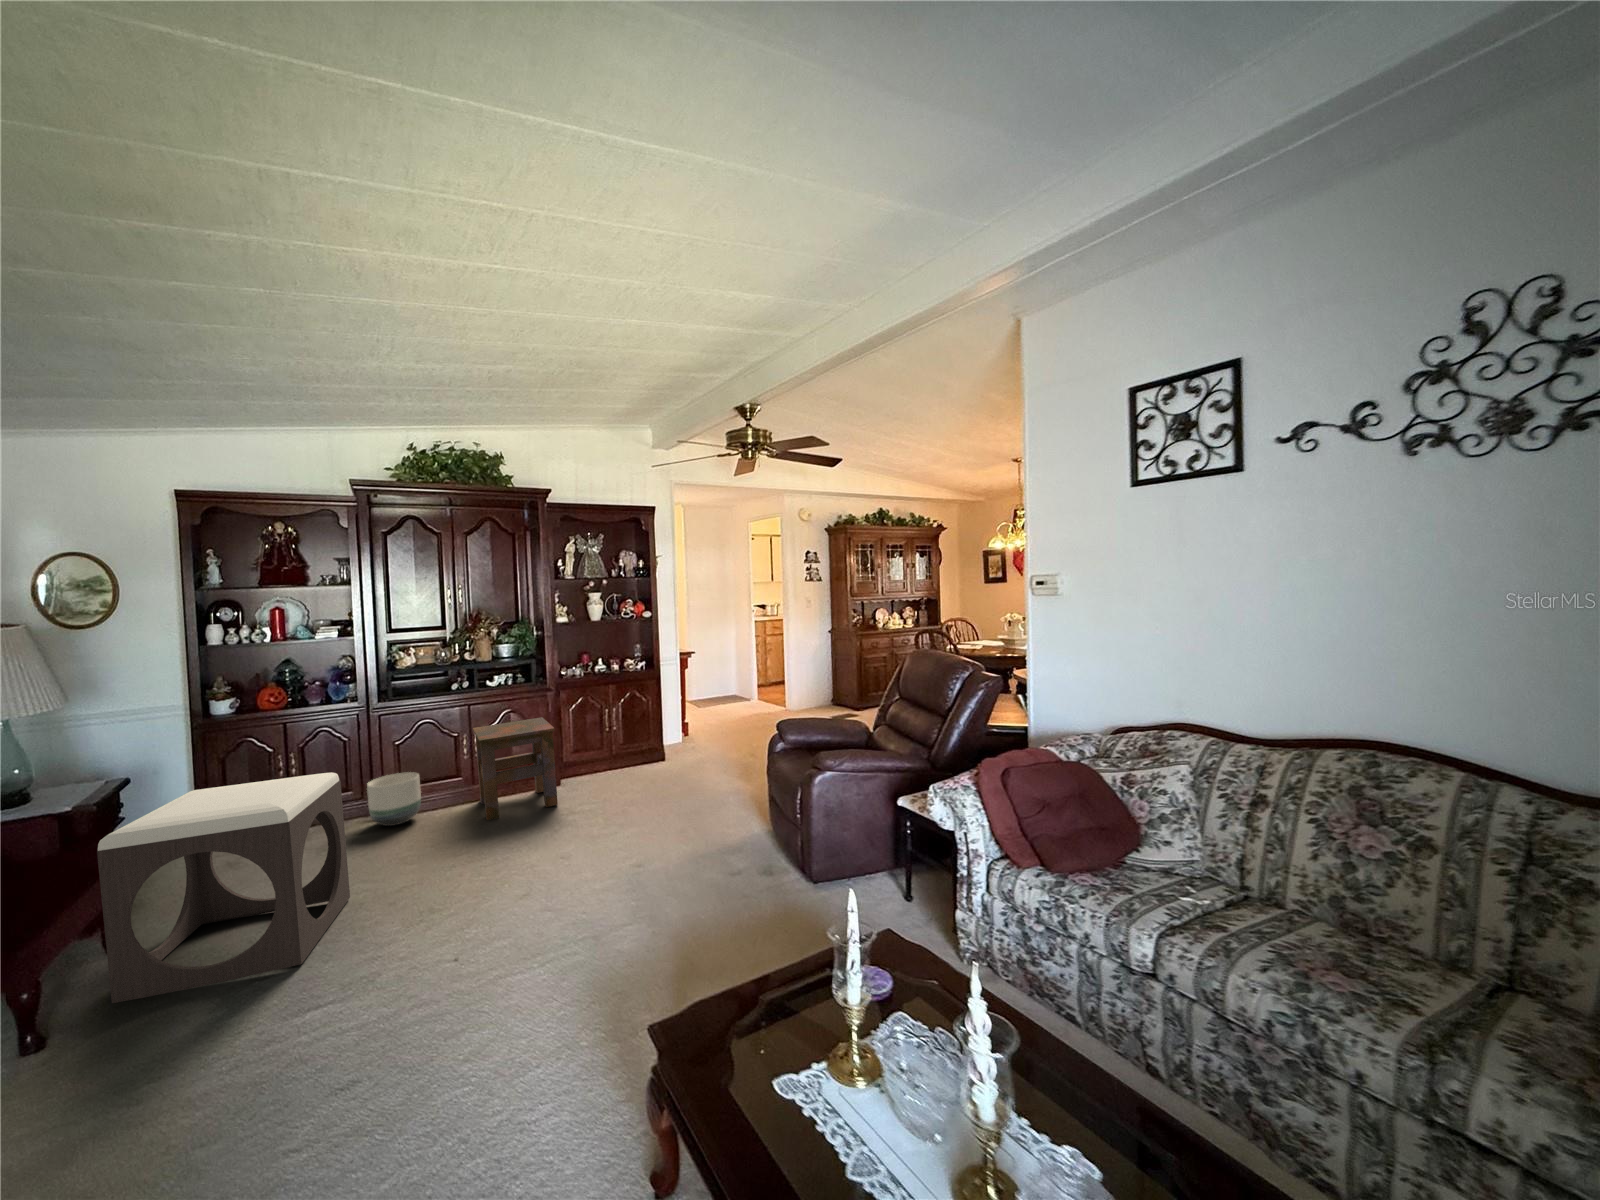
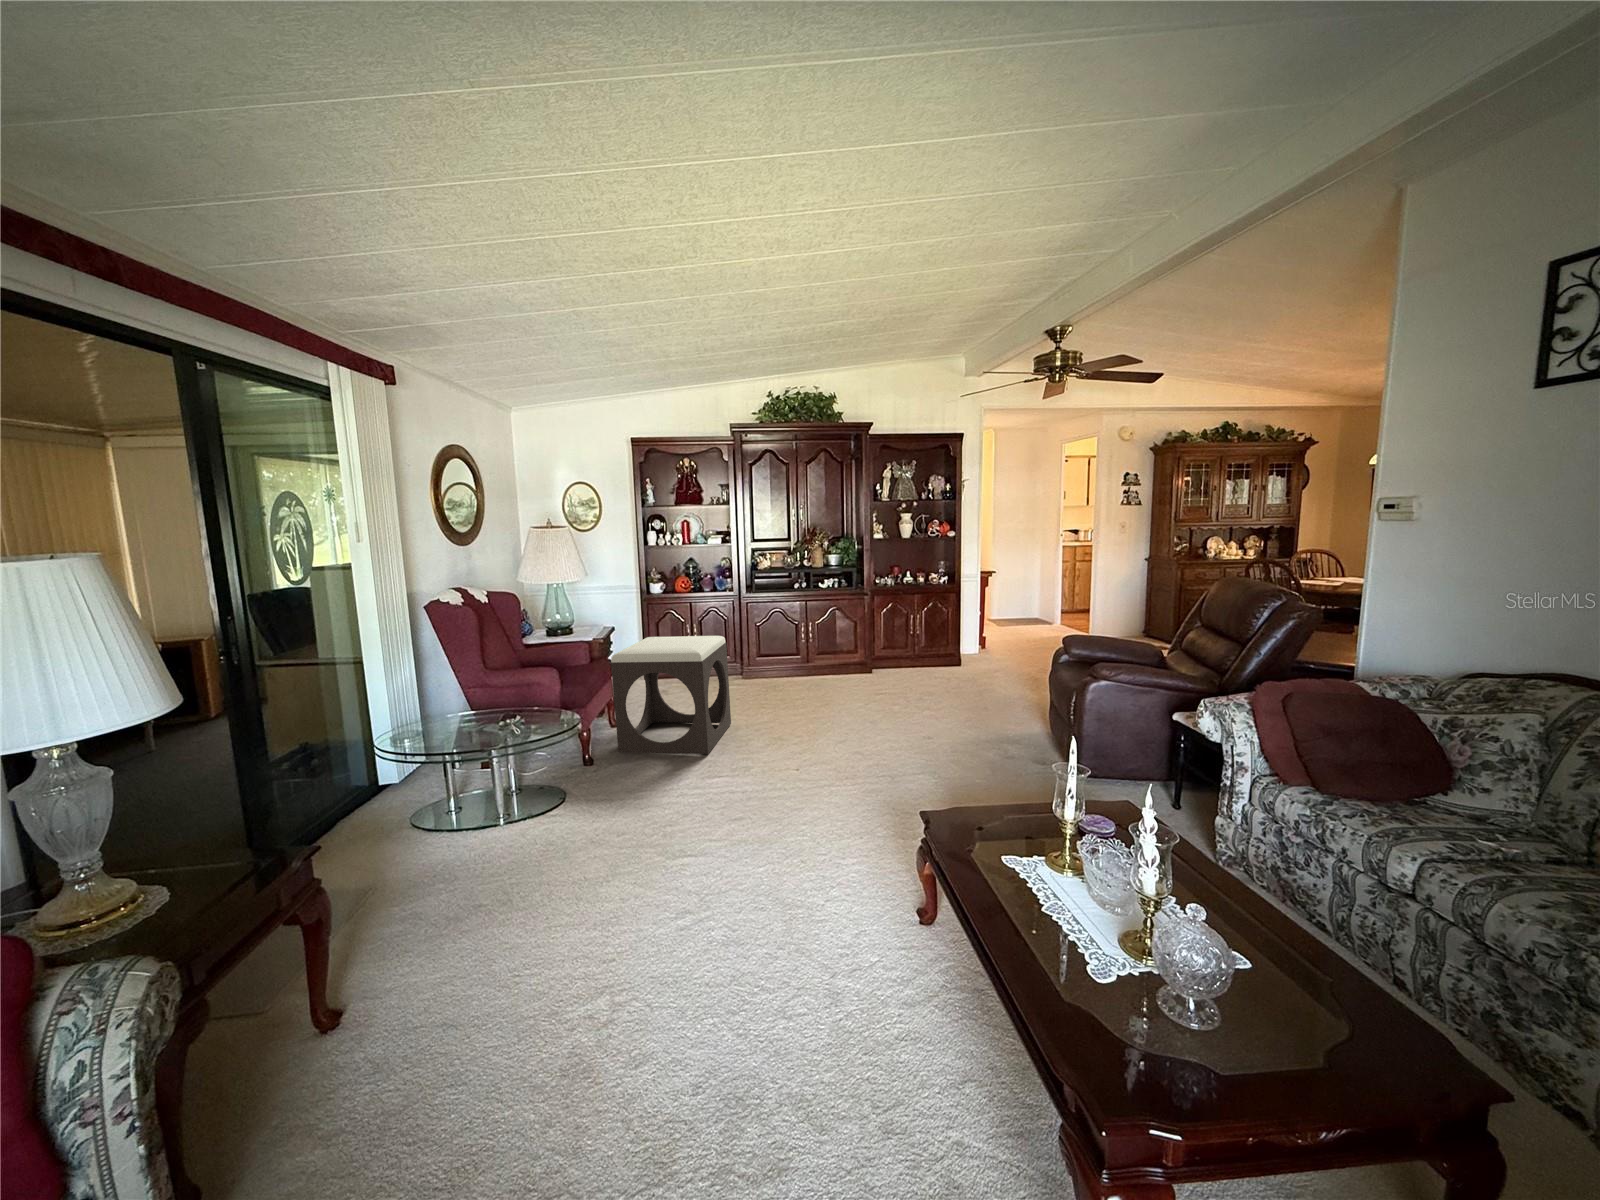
side table: present [473,717,558,820] -> none [807,617,868,692]
planter: present [367,772,421,826] -> none [737,648,771,685]

